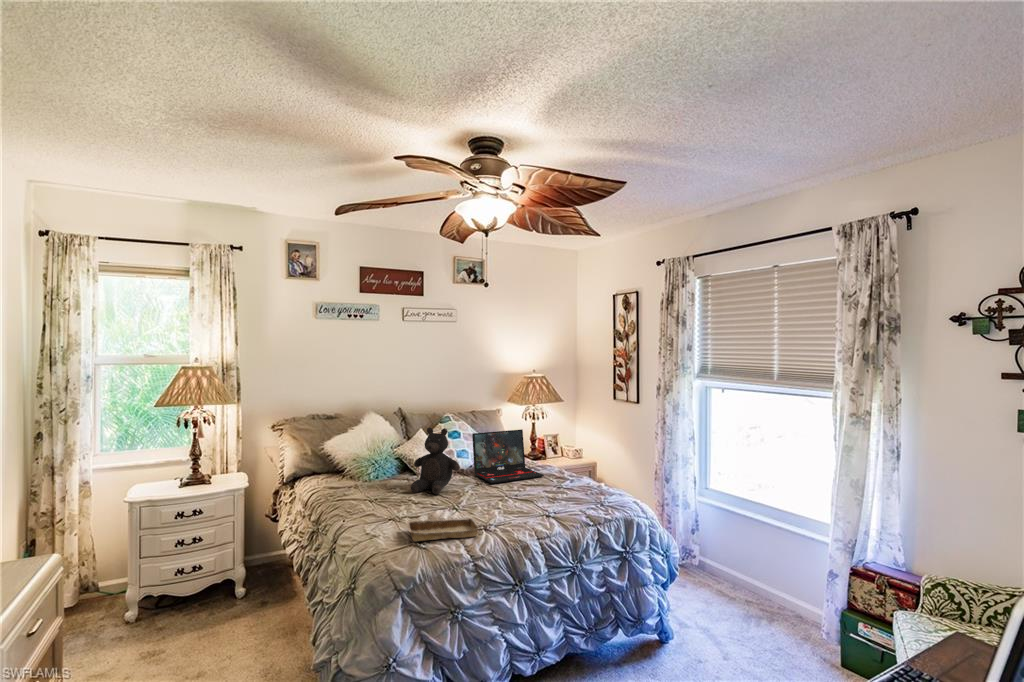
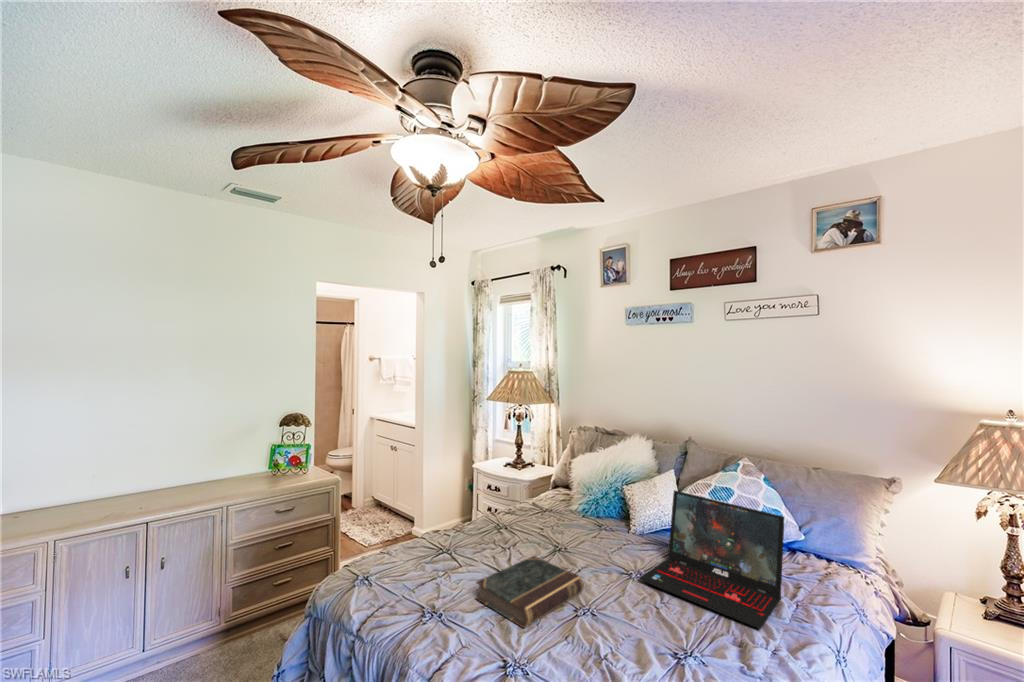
teddy bear: present [411,427,460,494] -> none [544,459,602,552]
book: none [456,487,518,518] -> present [476,556,584,628]
tray: present [407,518,479,541] -> none [374,549,449,610]

